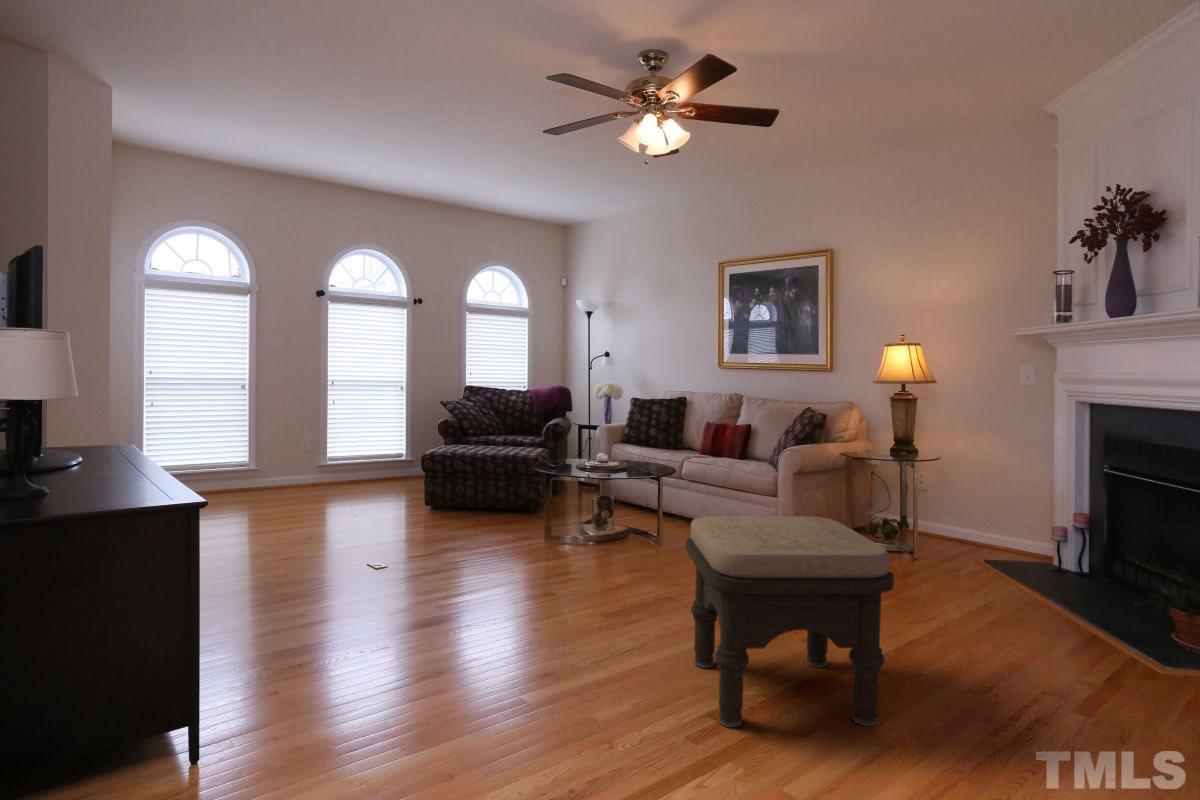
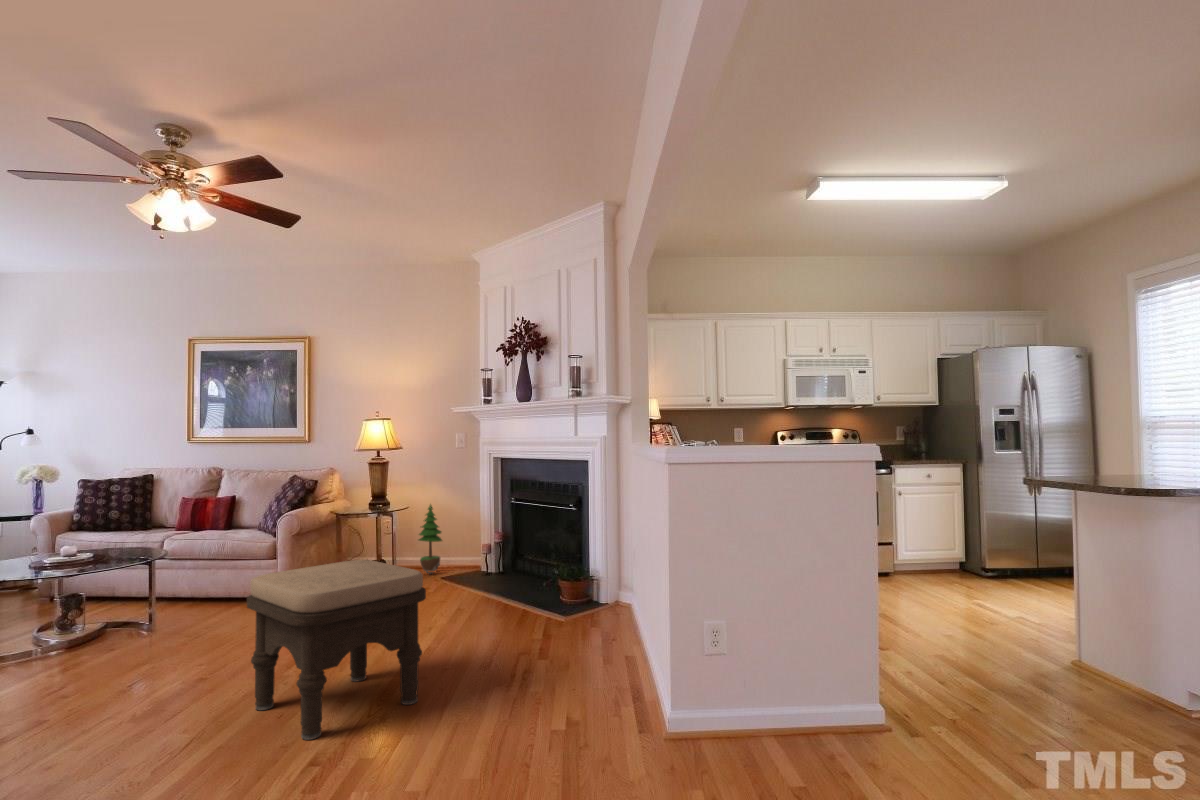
potted tree: none [949,455,986,546] -> present [419,504,442,574]

